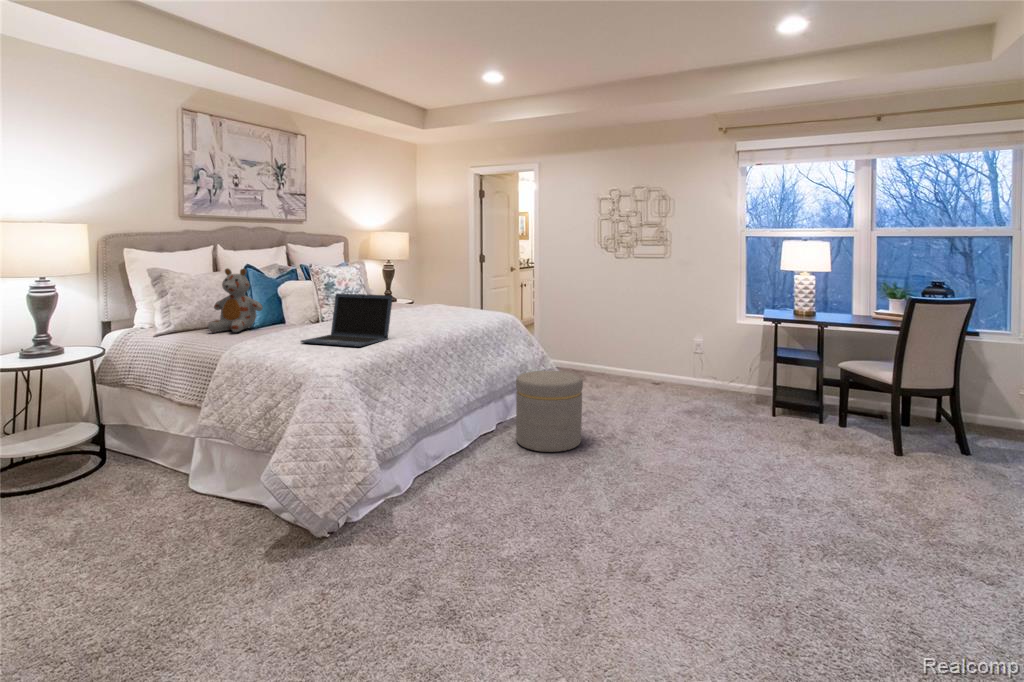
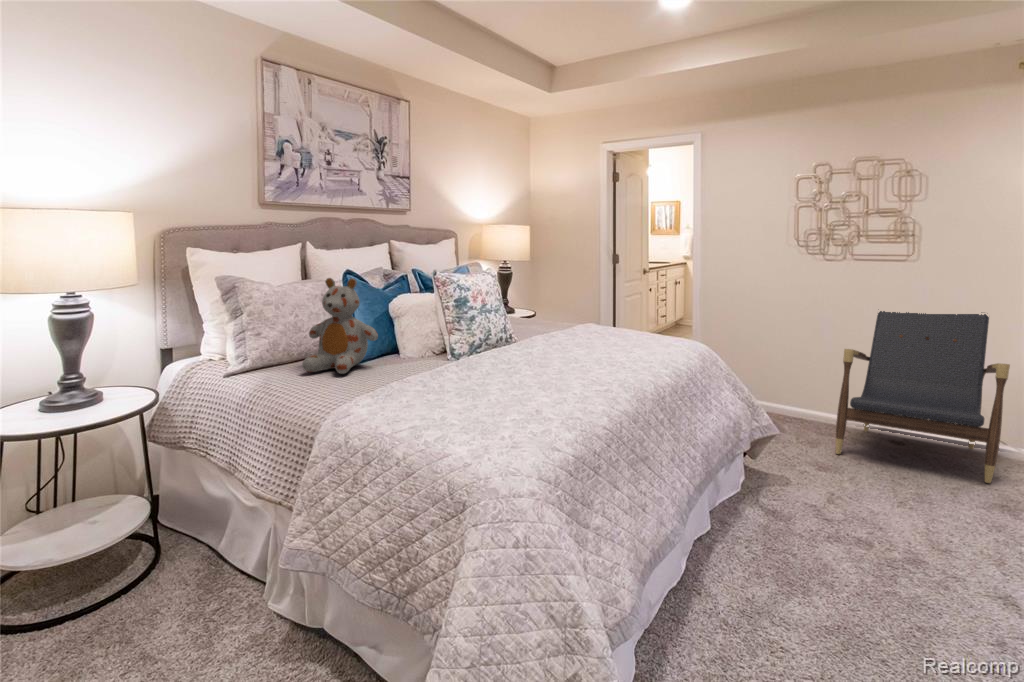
lounge chair: none [617,291,721,407] -> present [835,311,1010,483]
laptop: present [301,294,393,347] -> none [453,319,594,416]
ottoman: present [516,371,583,452] -> none [743,433,862,570]

